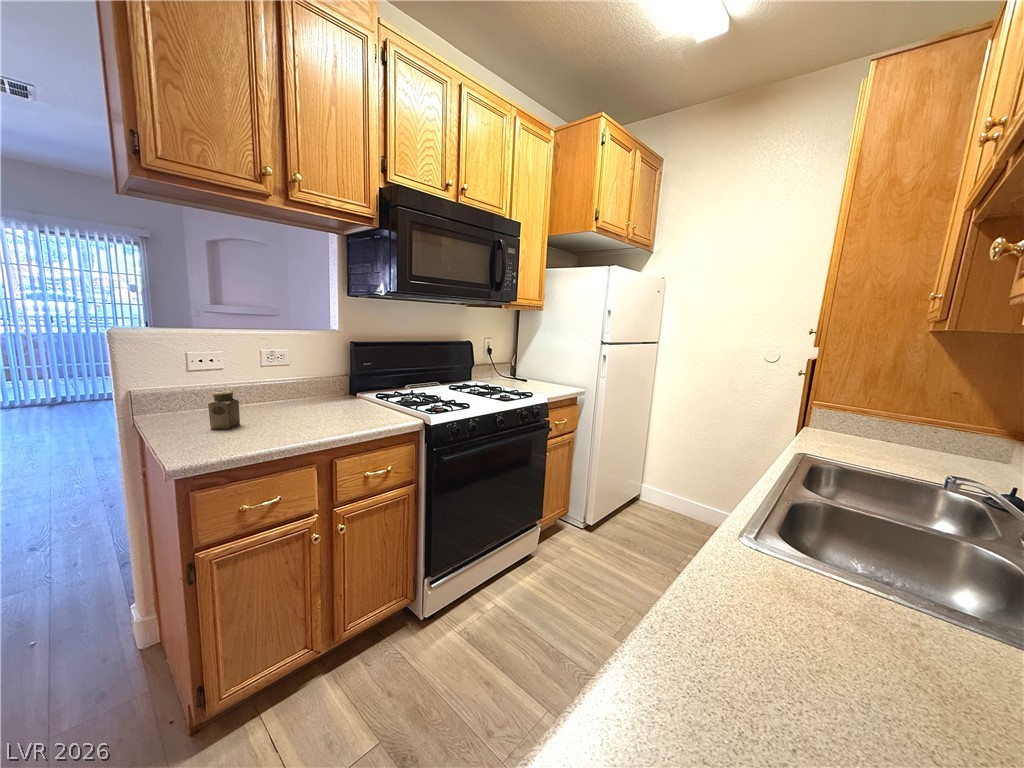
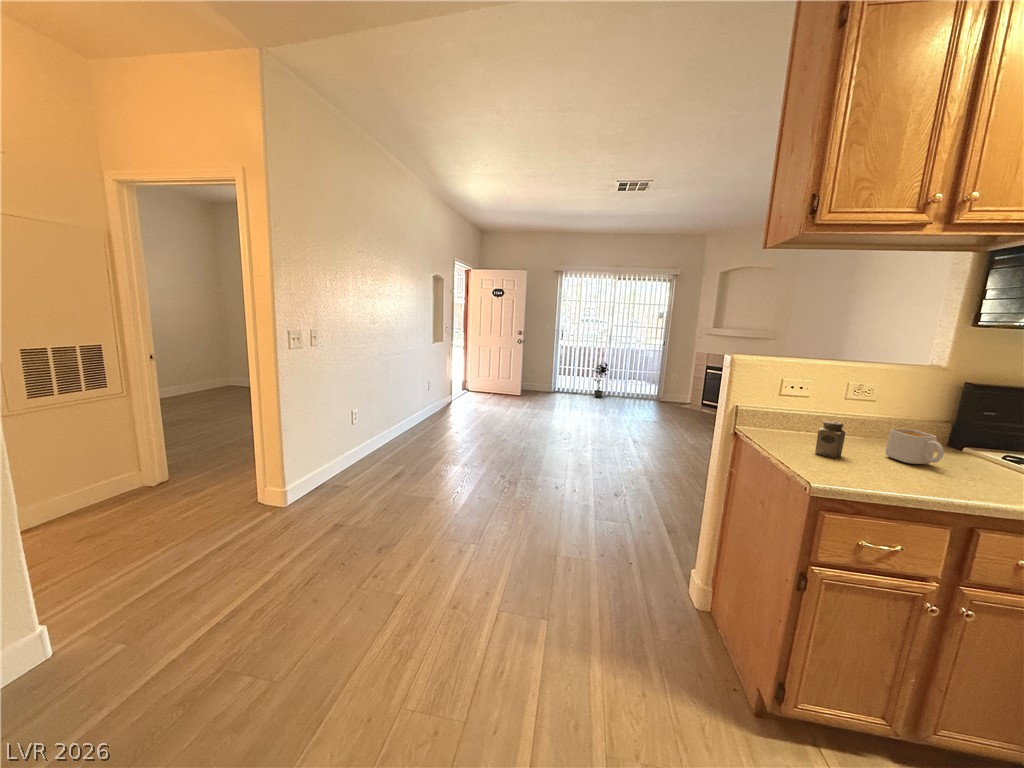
potted plant: none [20,354,57,408] -> present [594,363,609,398]
mug: none [284,387,320,417] -> present [886,429,944,464]

